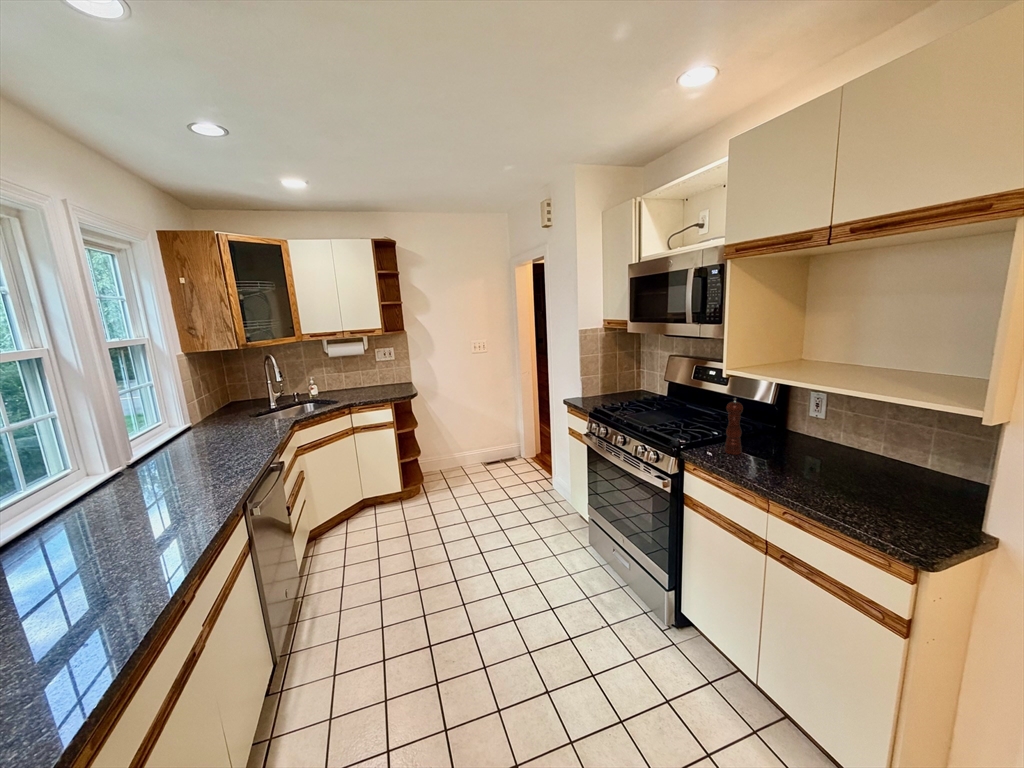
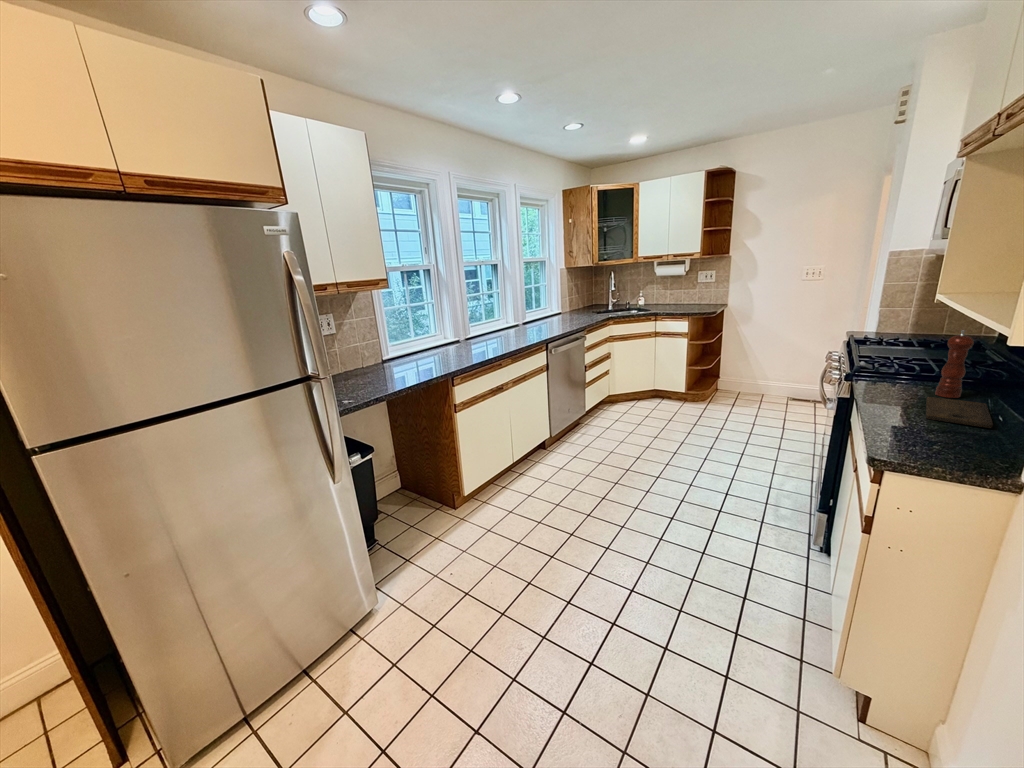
cutting board: none [740,455,820,485] -> present [926,397,993,428]

